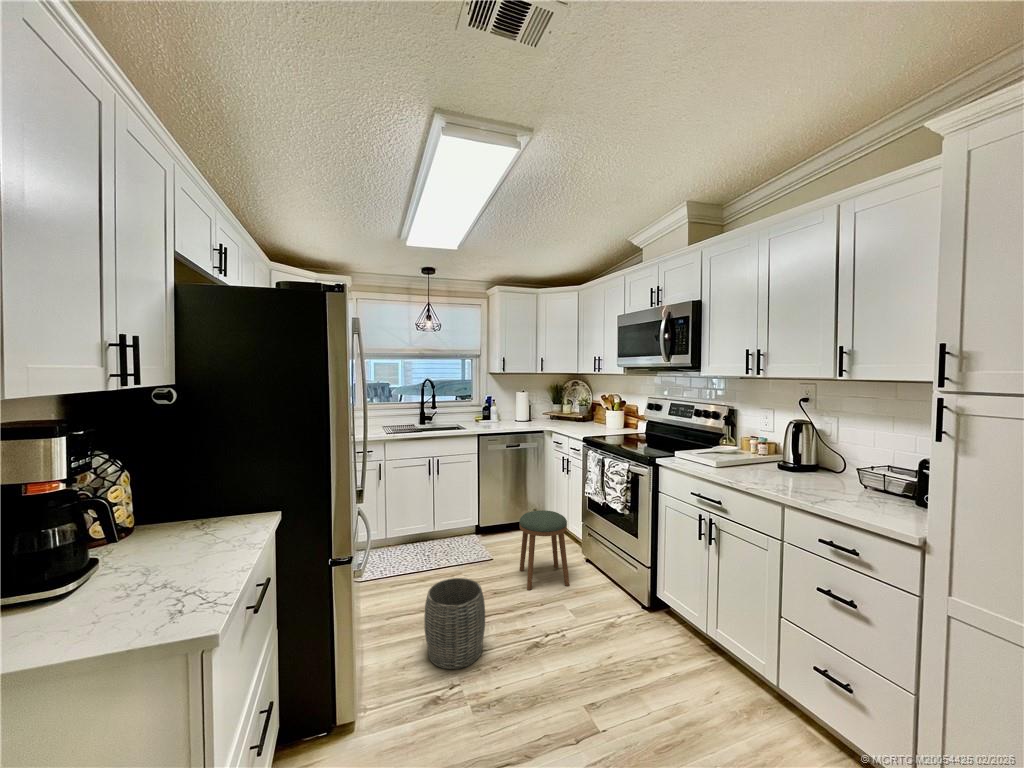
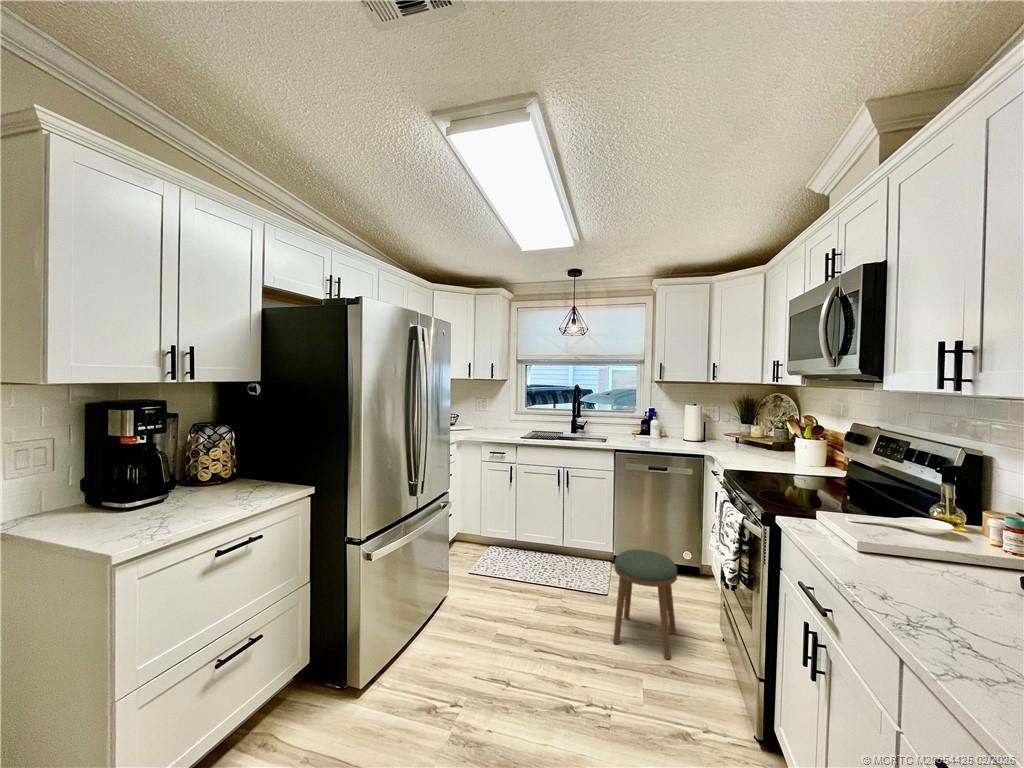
woven basket: present [424,578,485,669] -> none [457,594,520,693]

